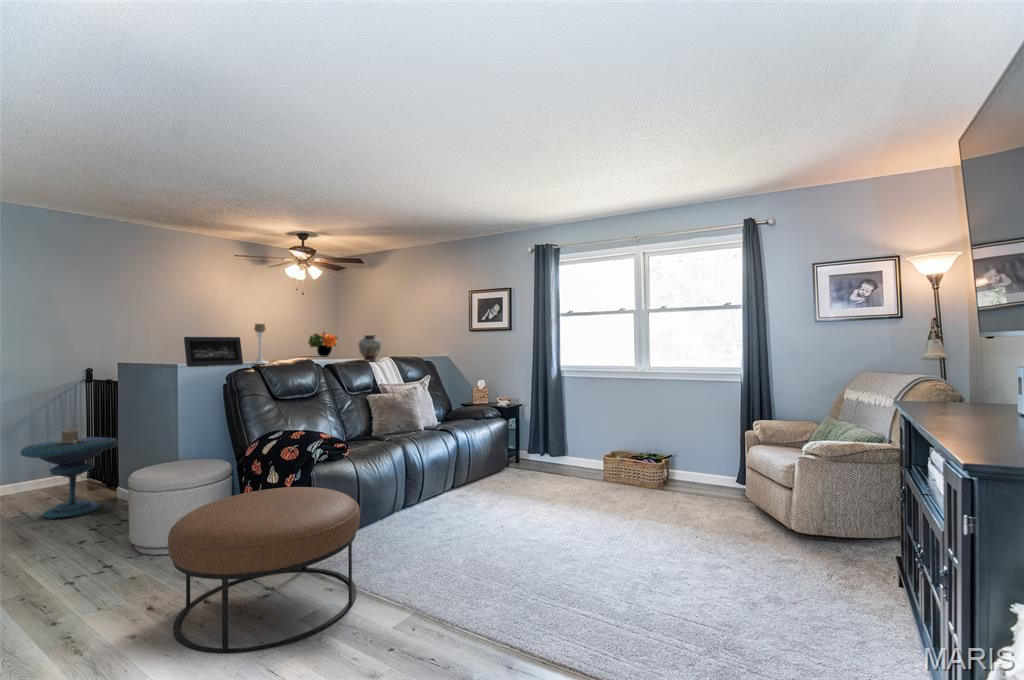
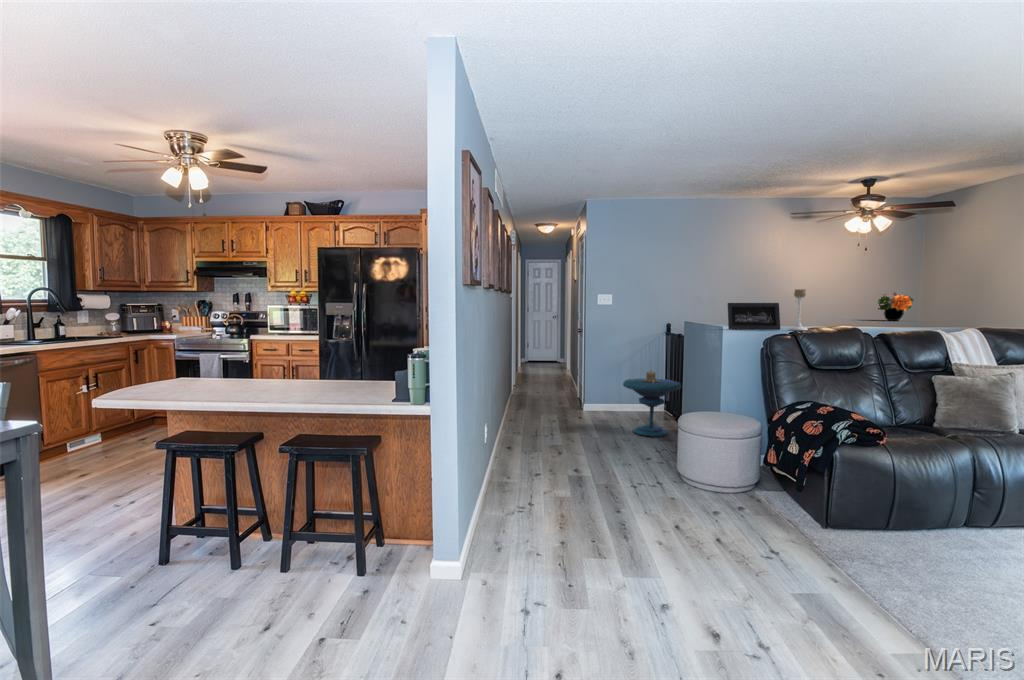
decorative vase: present [359,335,381,361] -> none [915,300,968,333]
ottoman: present [168,487,360,654] -> none [684,456,876,619]

